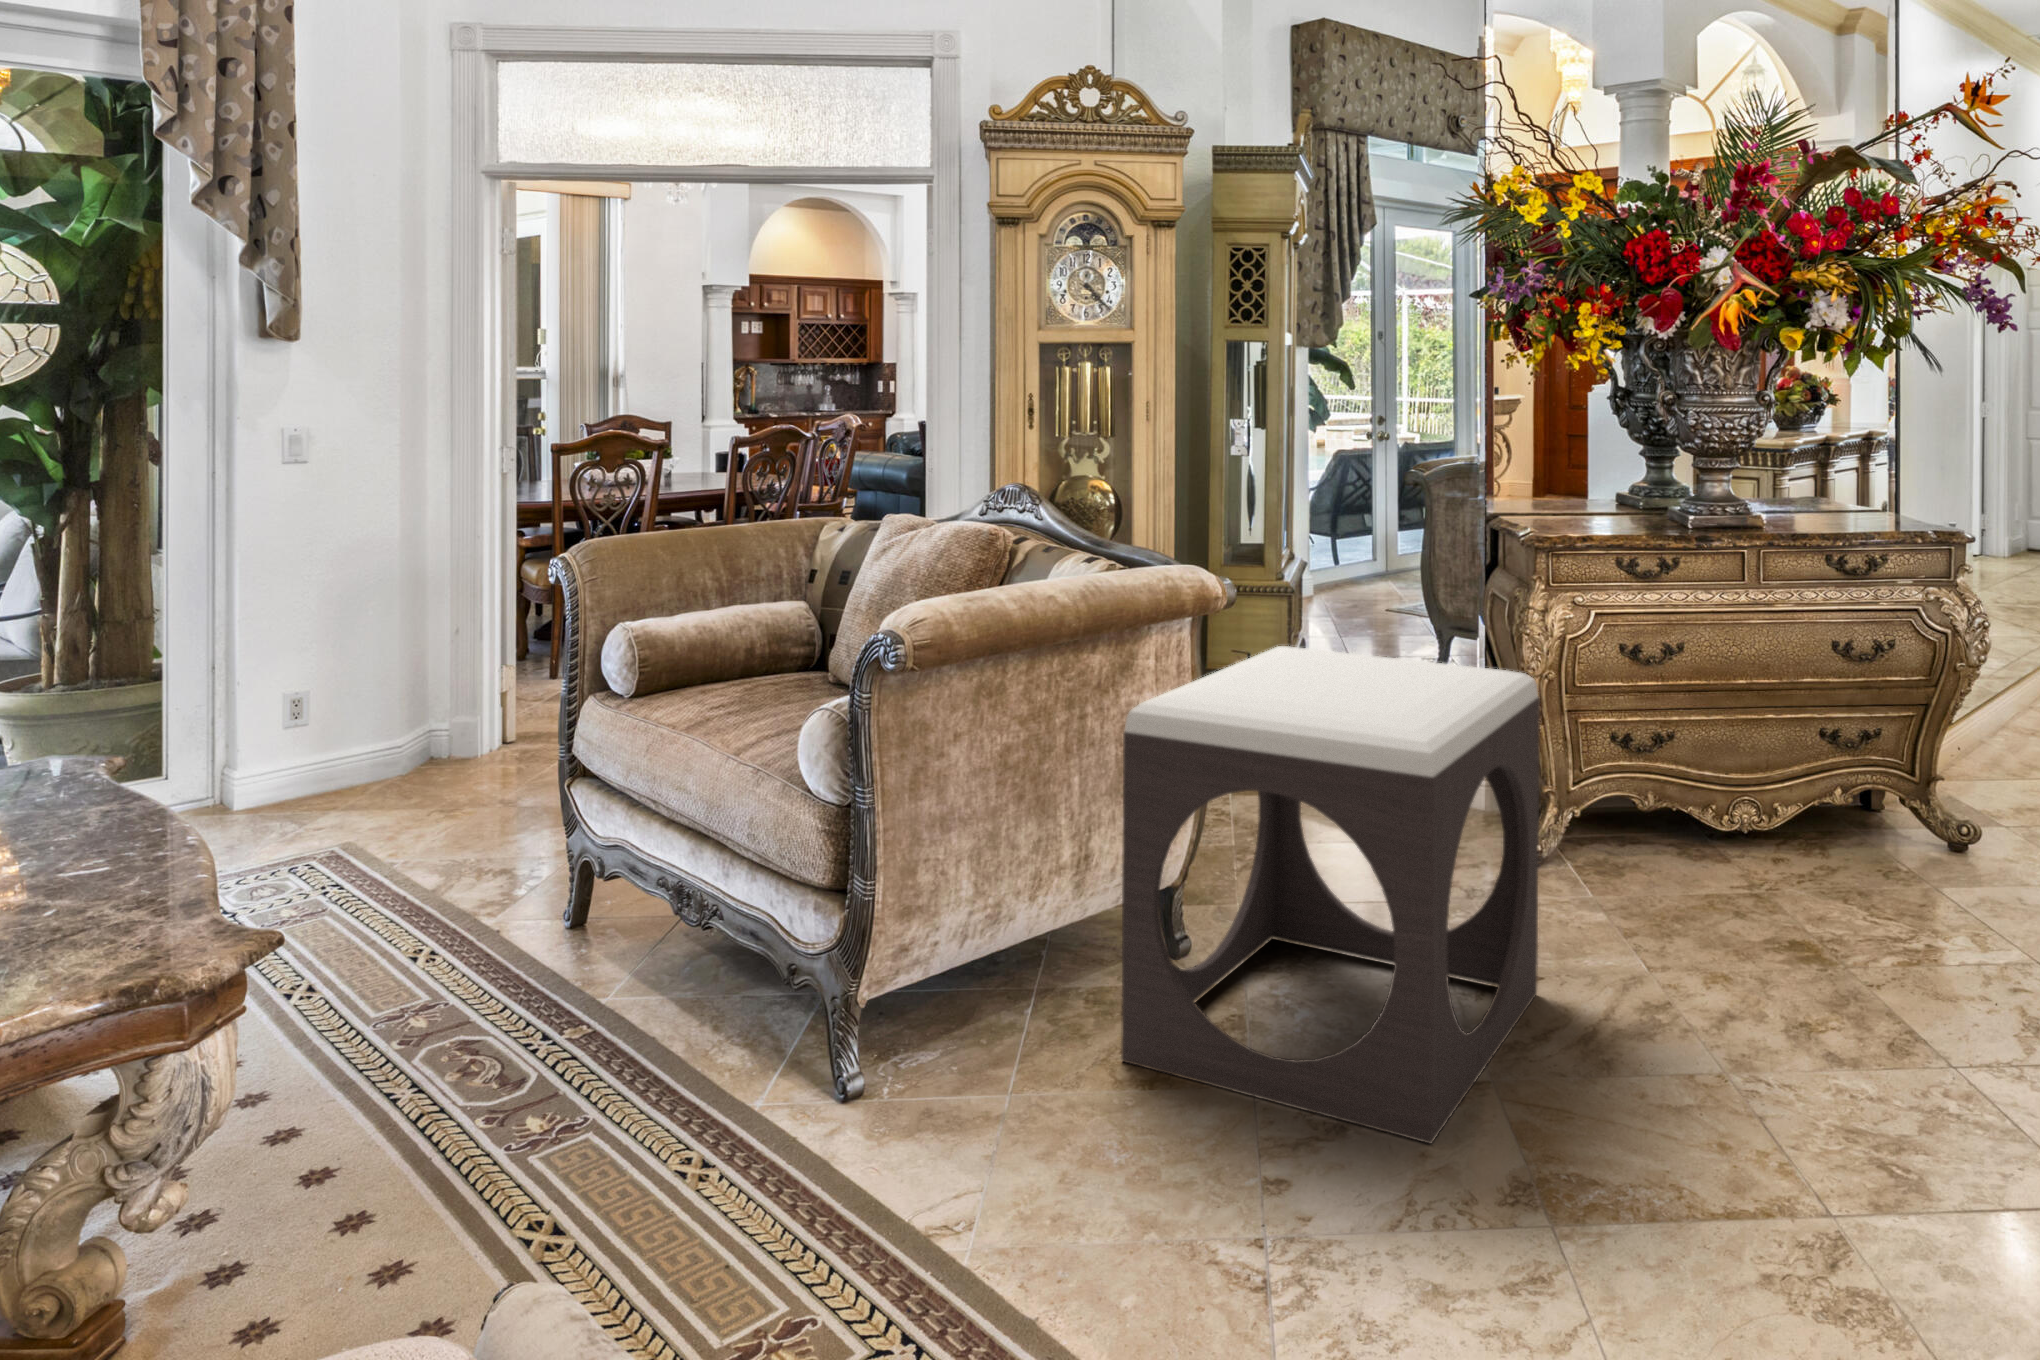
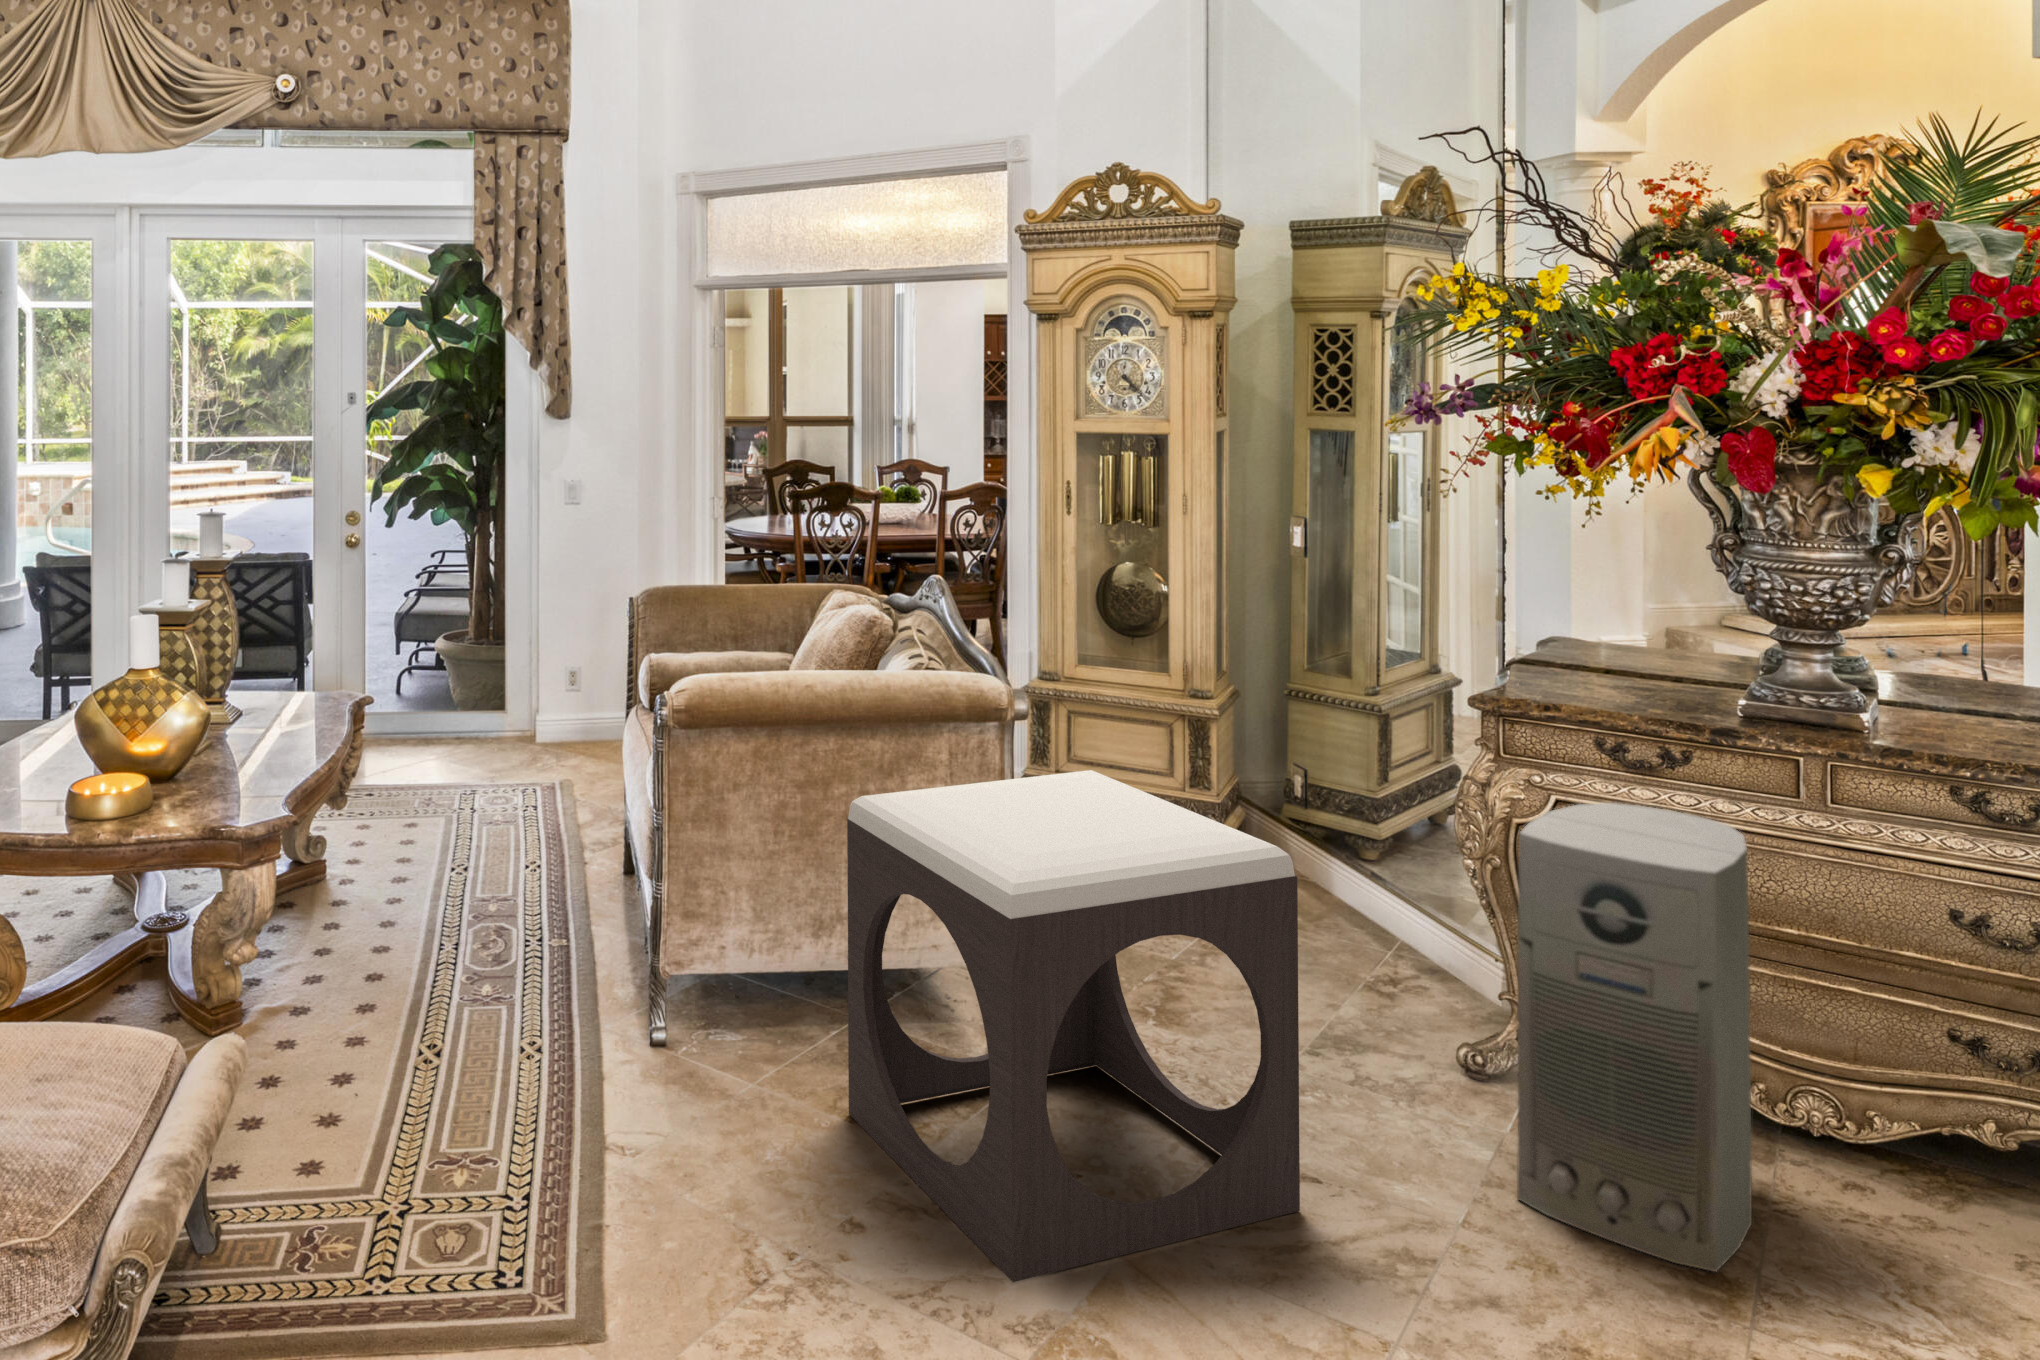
air purifier: none [1617,606,1775,938] -> present [1517,803,1752,1272]

